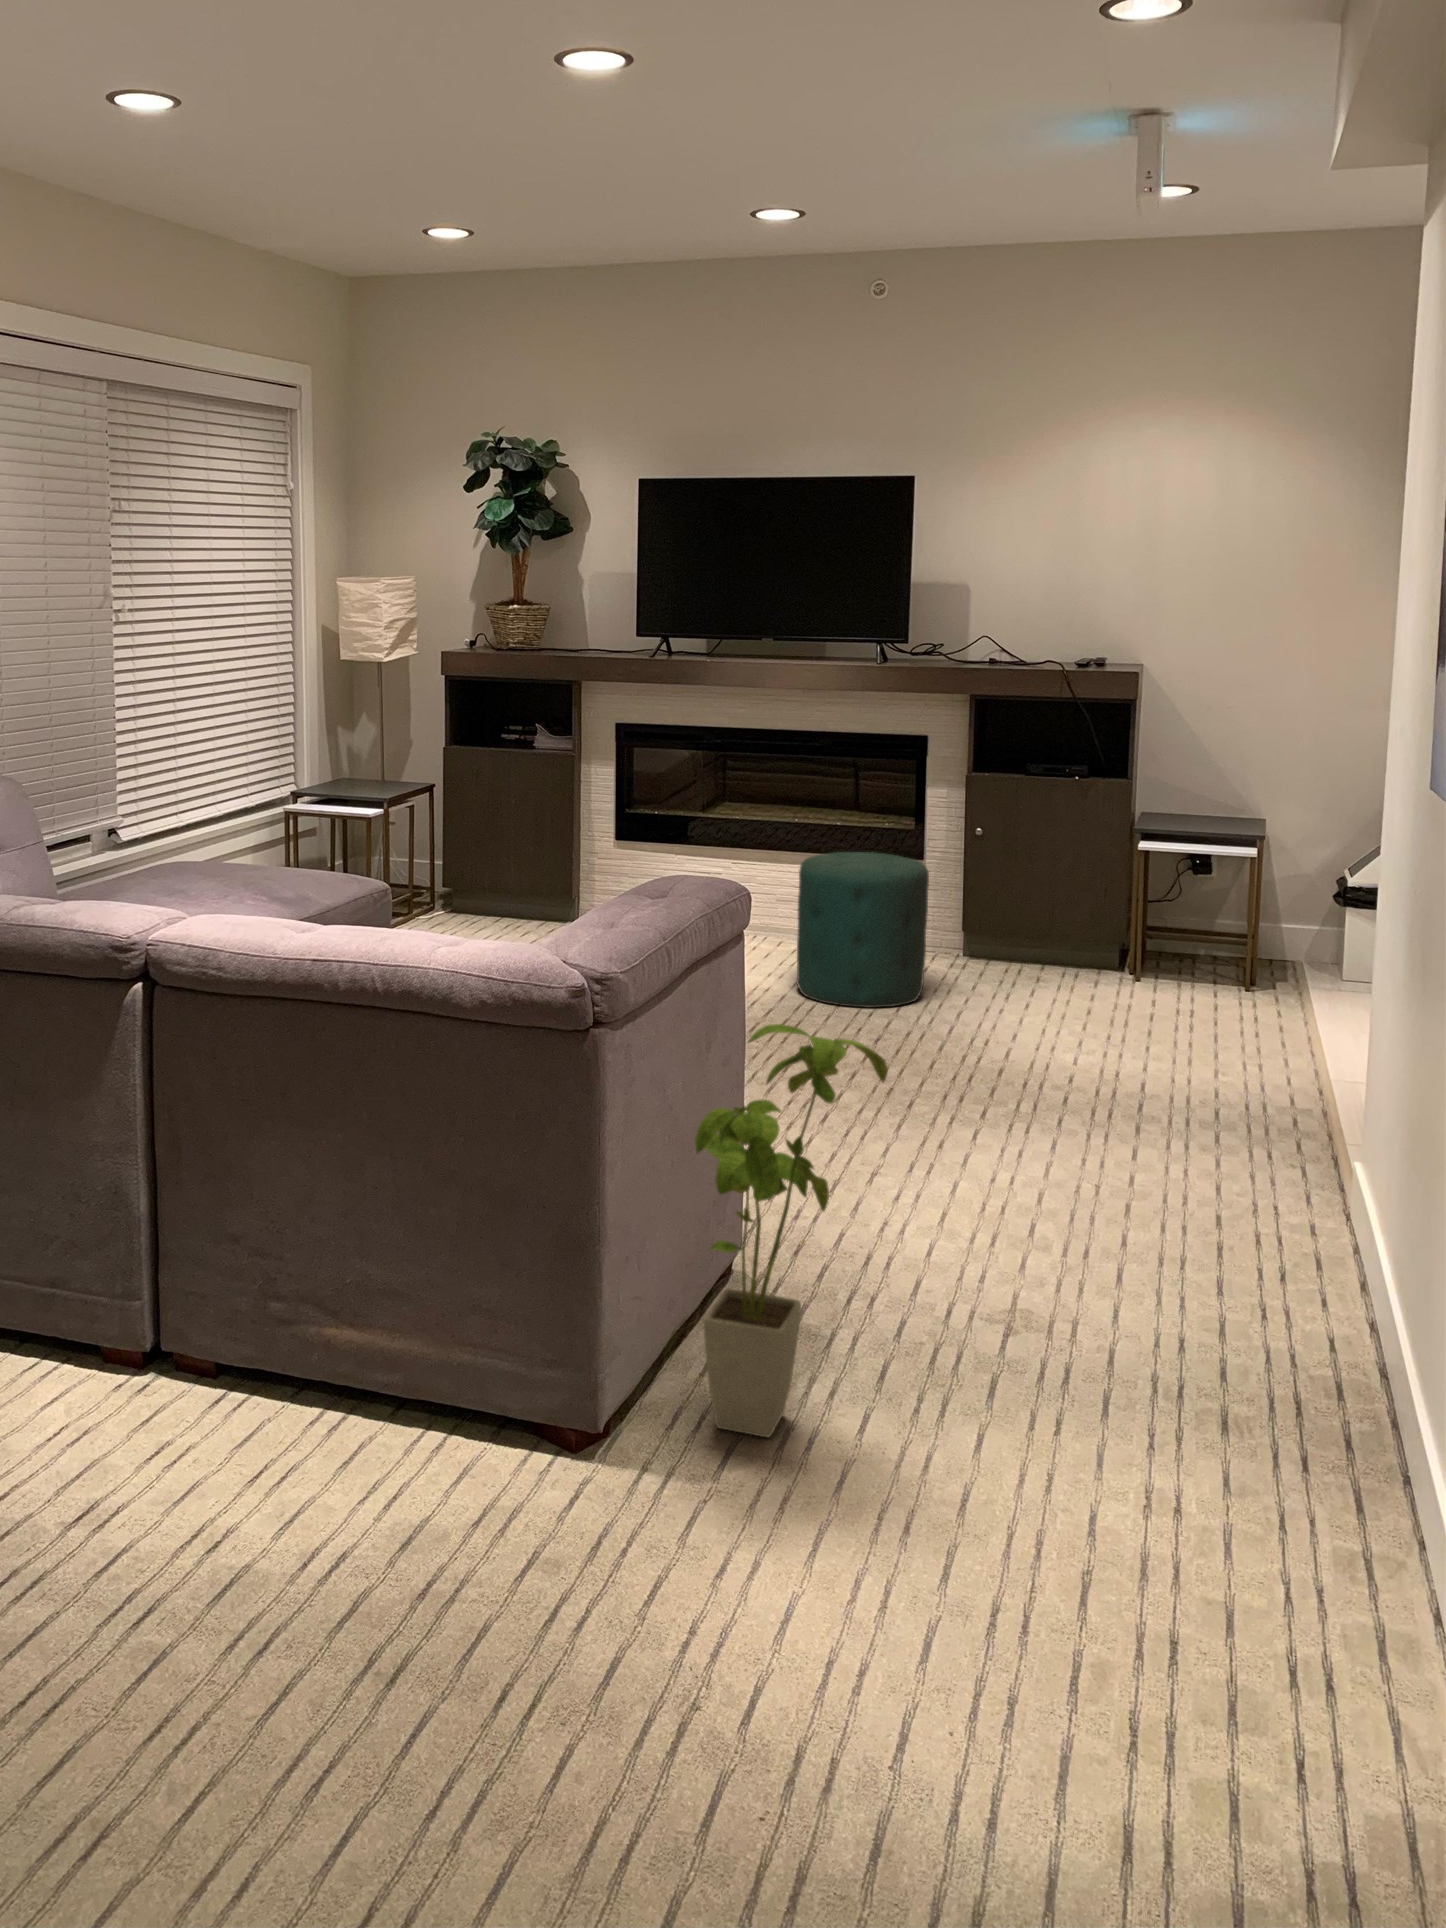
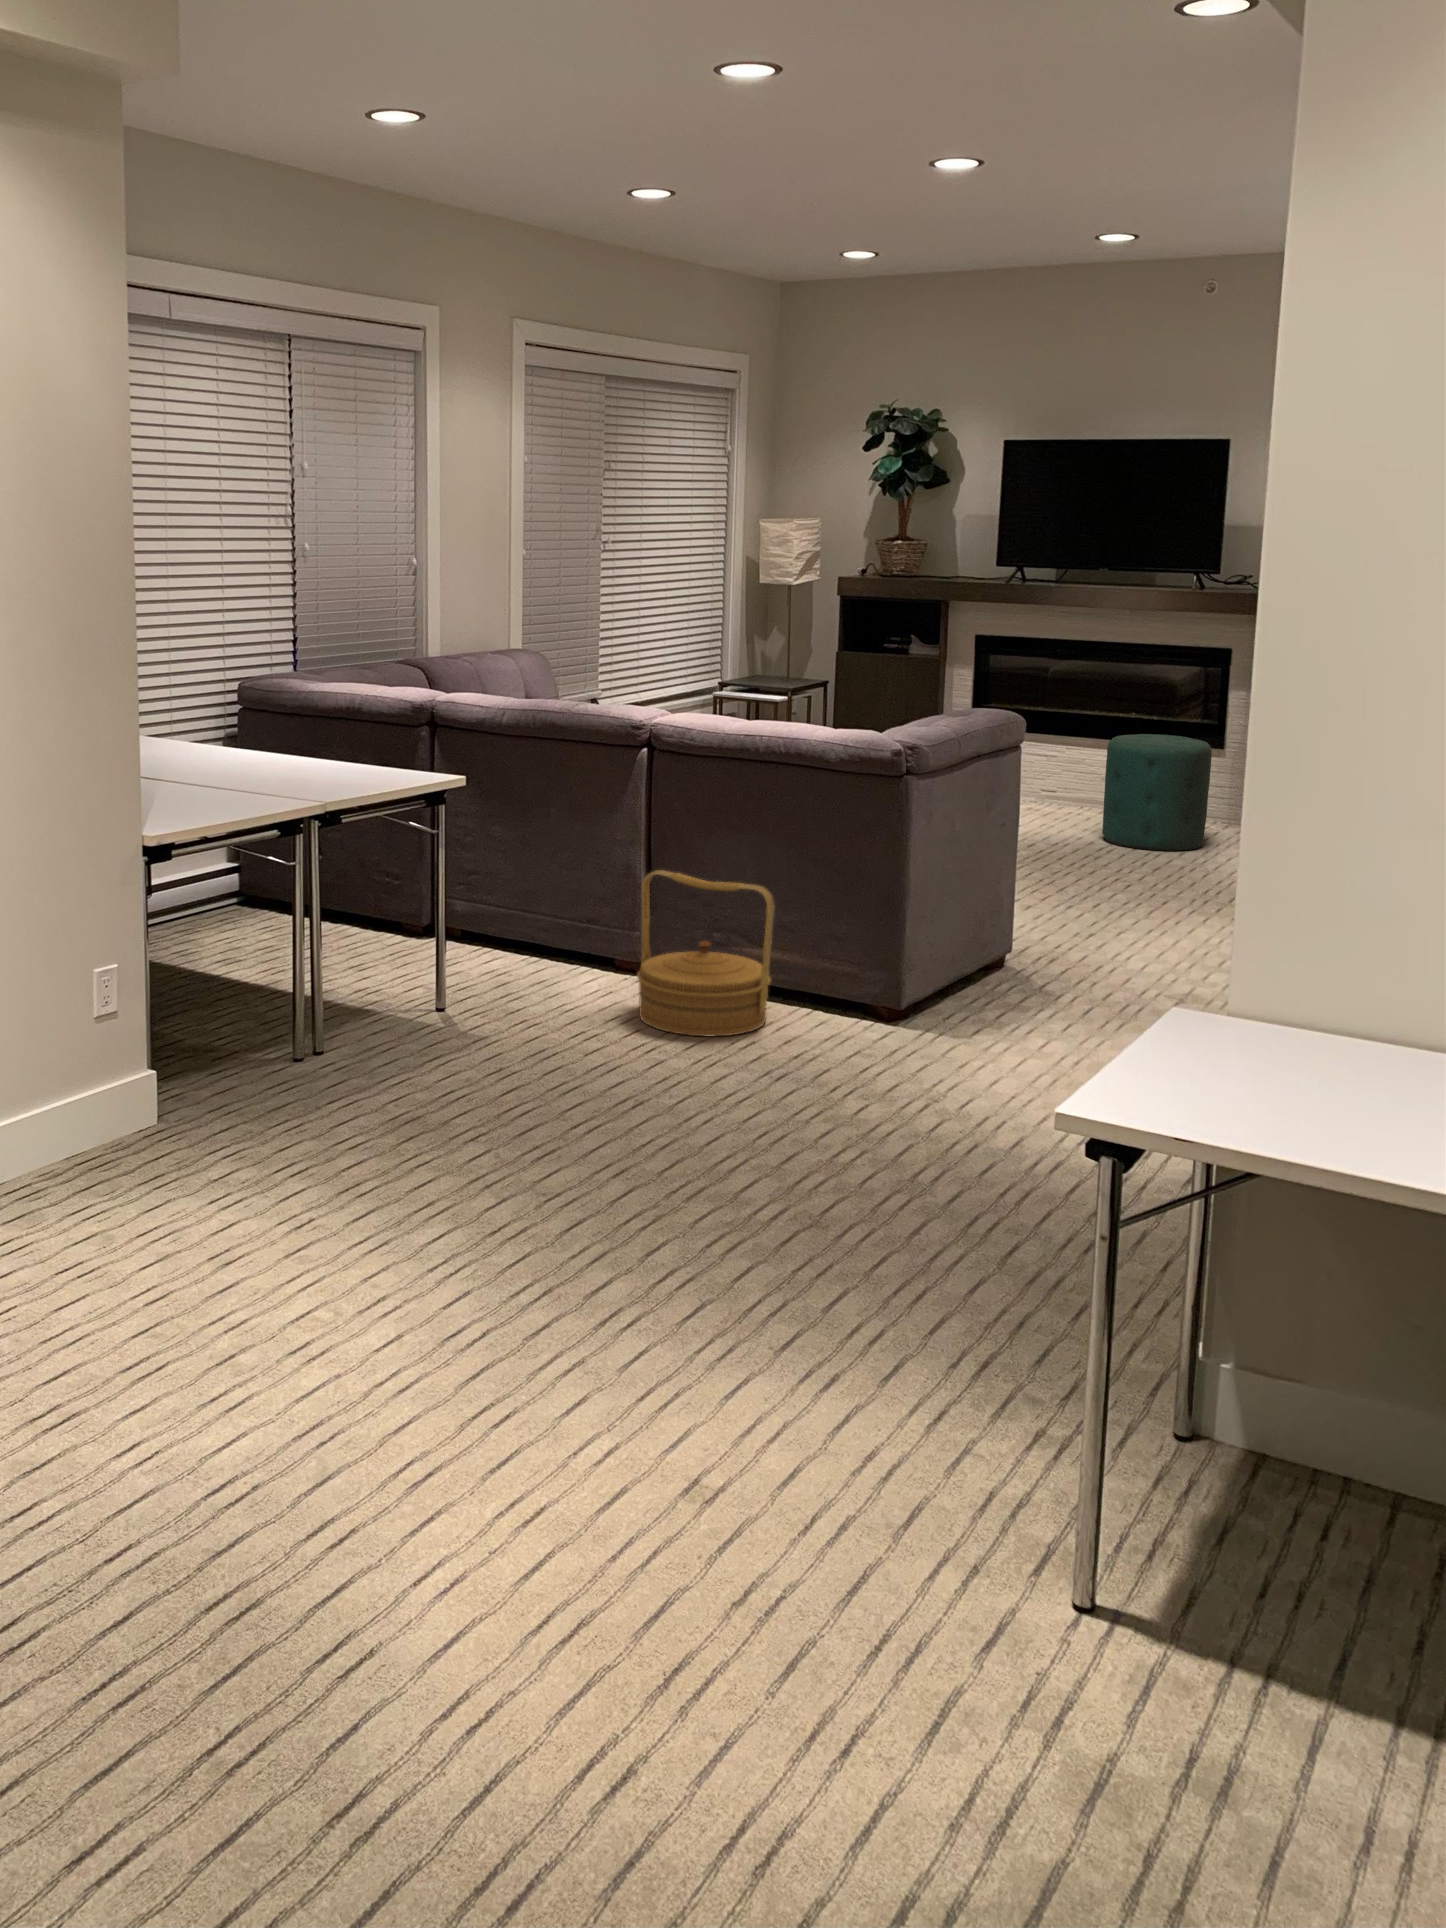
house plant: present [695,1024,888,1437] -> none [966,783,1090,1028]
woven basket: none [125,1217,371,1542] -> present [637,870,774,1037]

